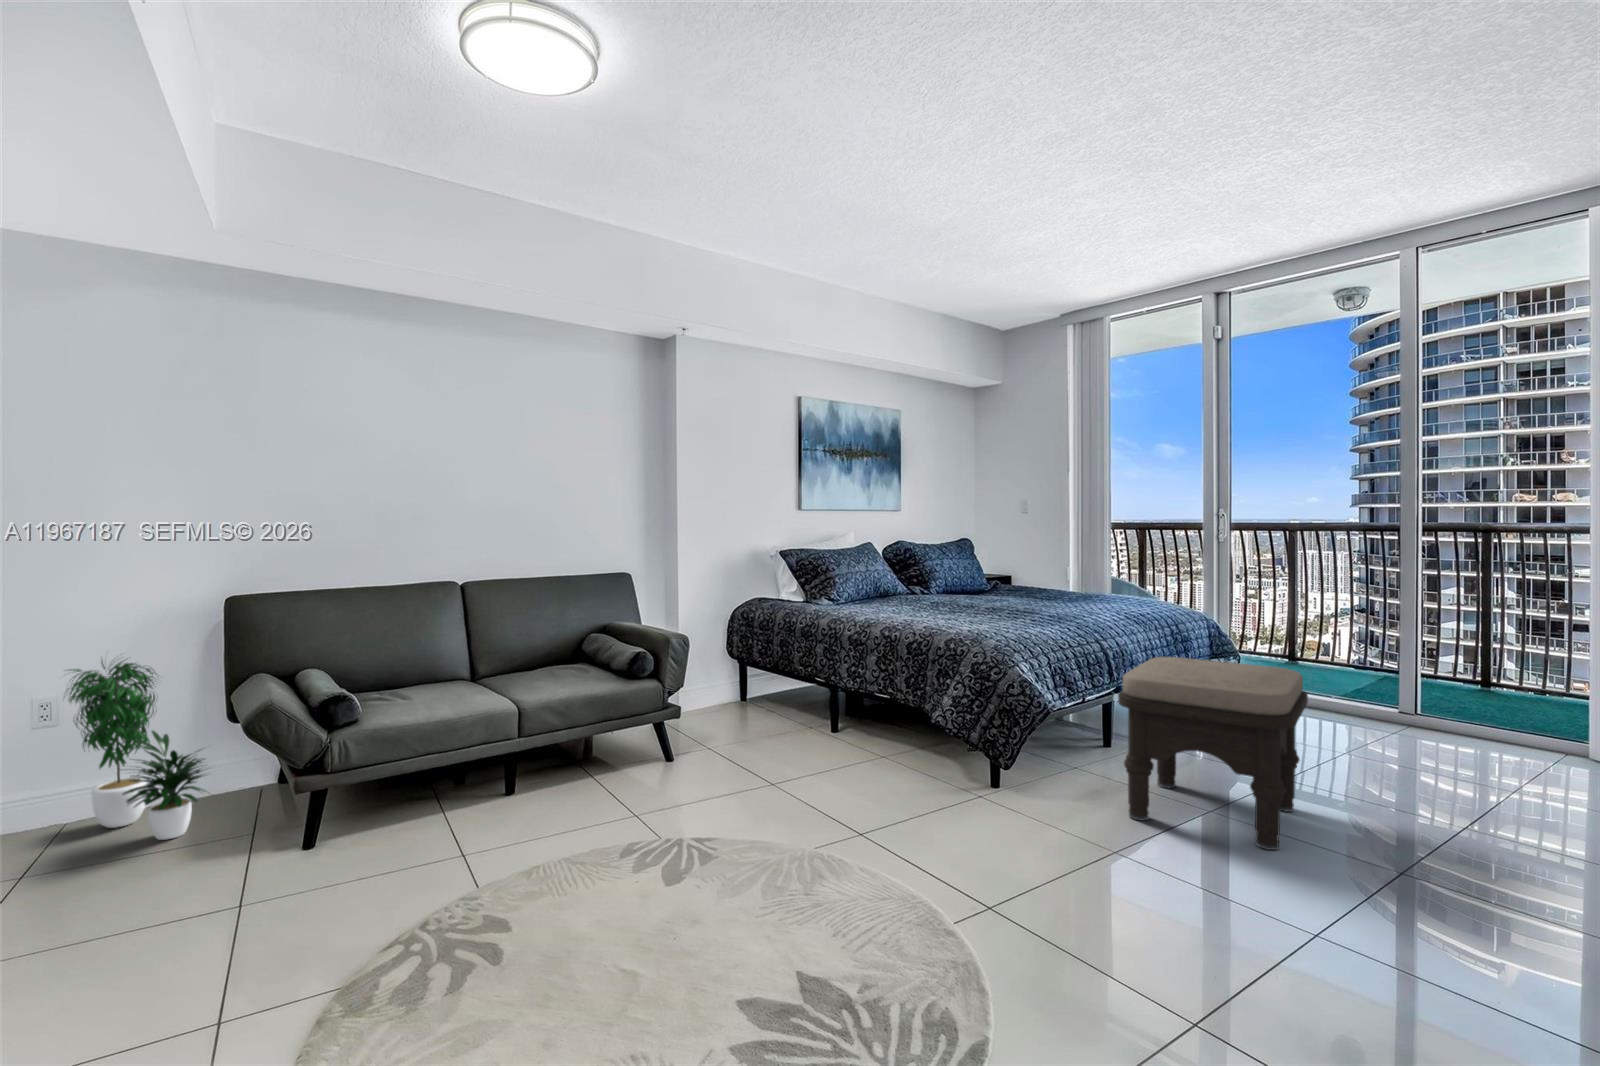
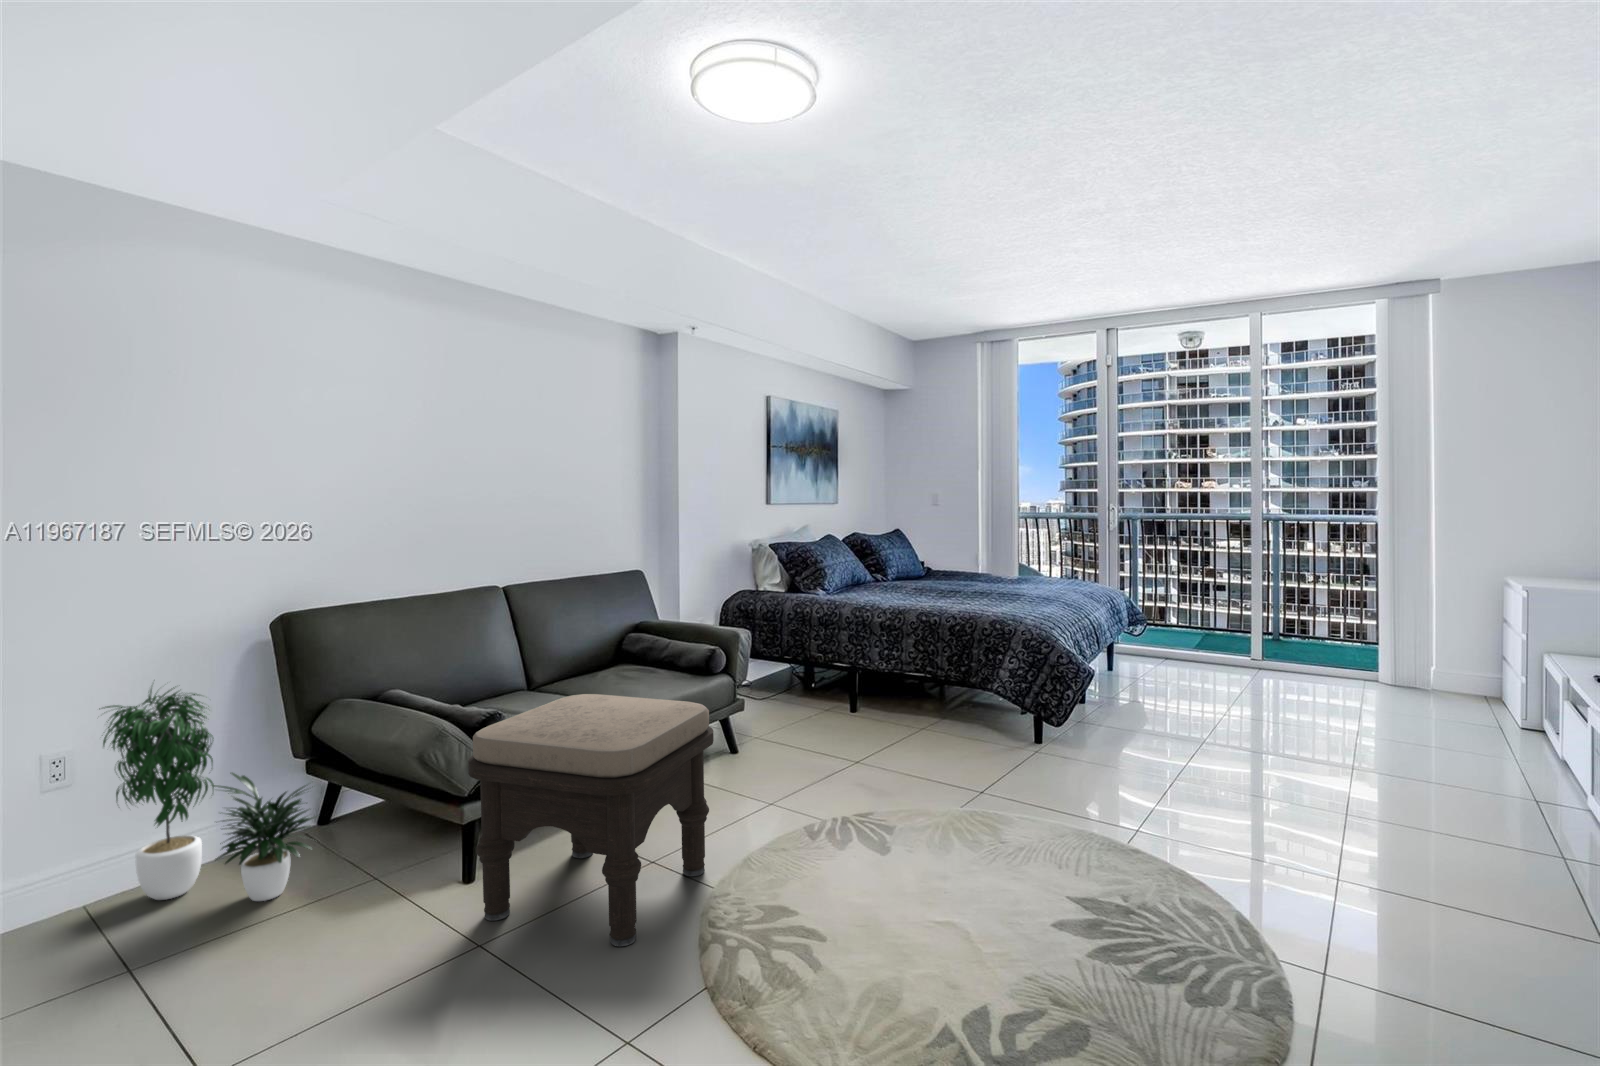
ottoman: present [1118,657,1308,850] -> present [468,694,714,947]

